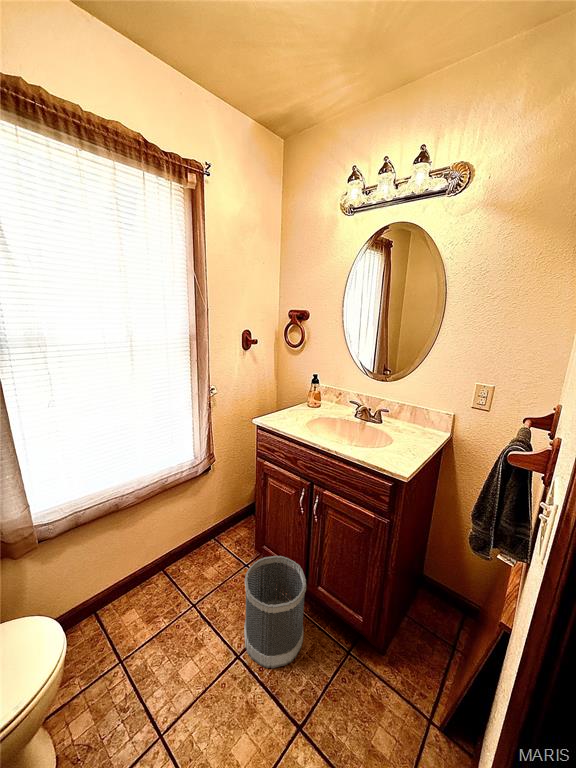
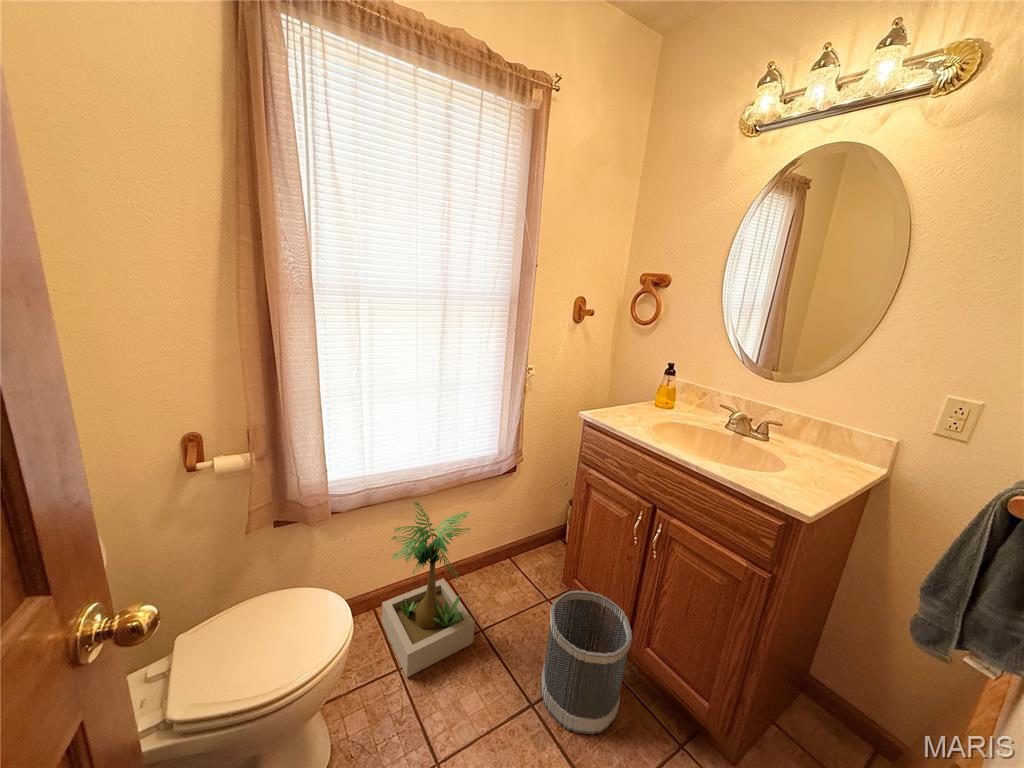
potted plant: none [92,512,187,668] -> present [382,502,475,677]

